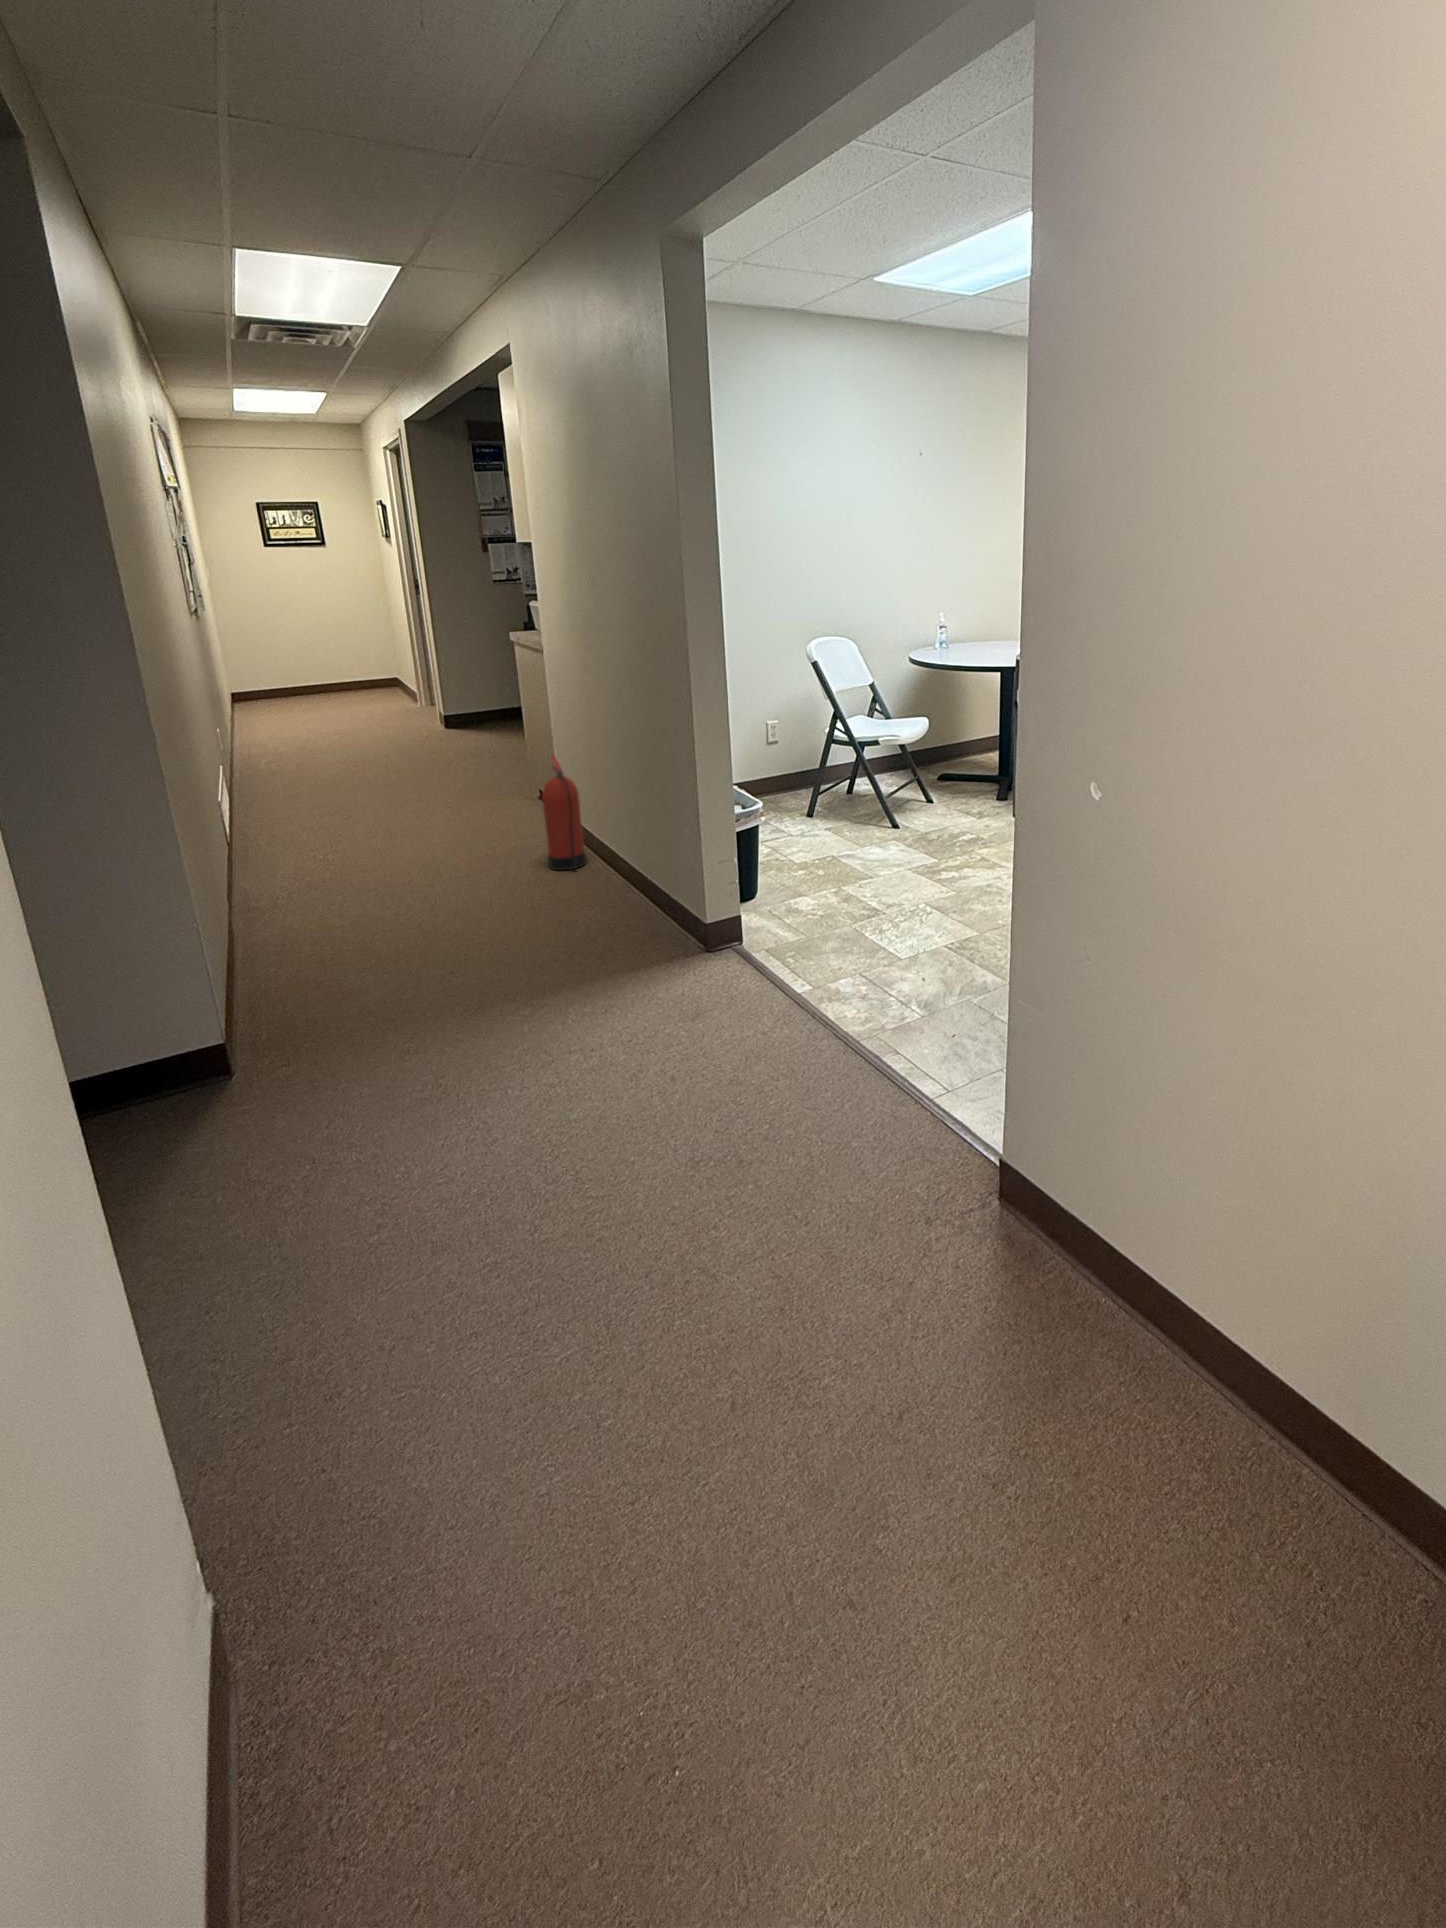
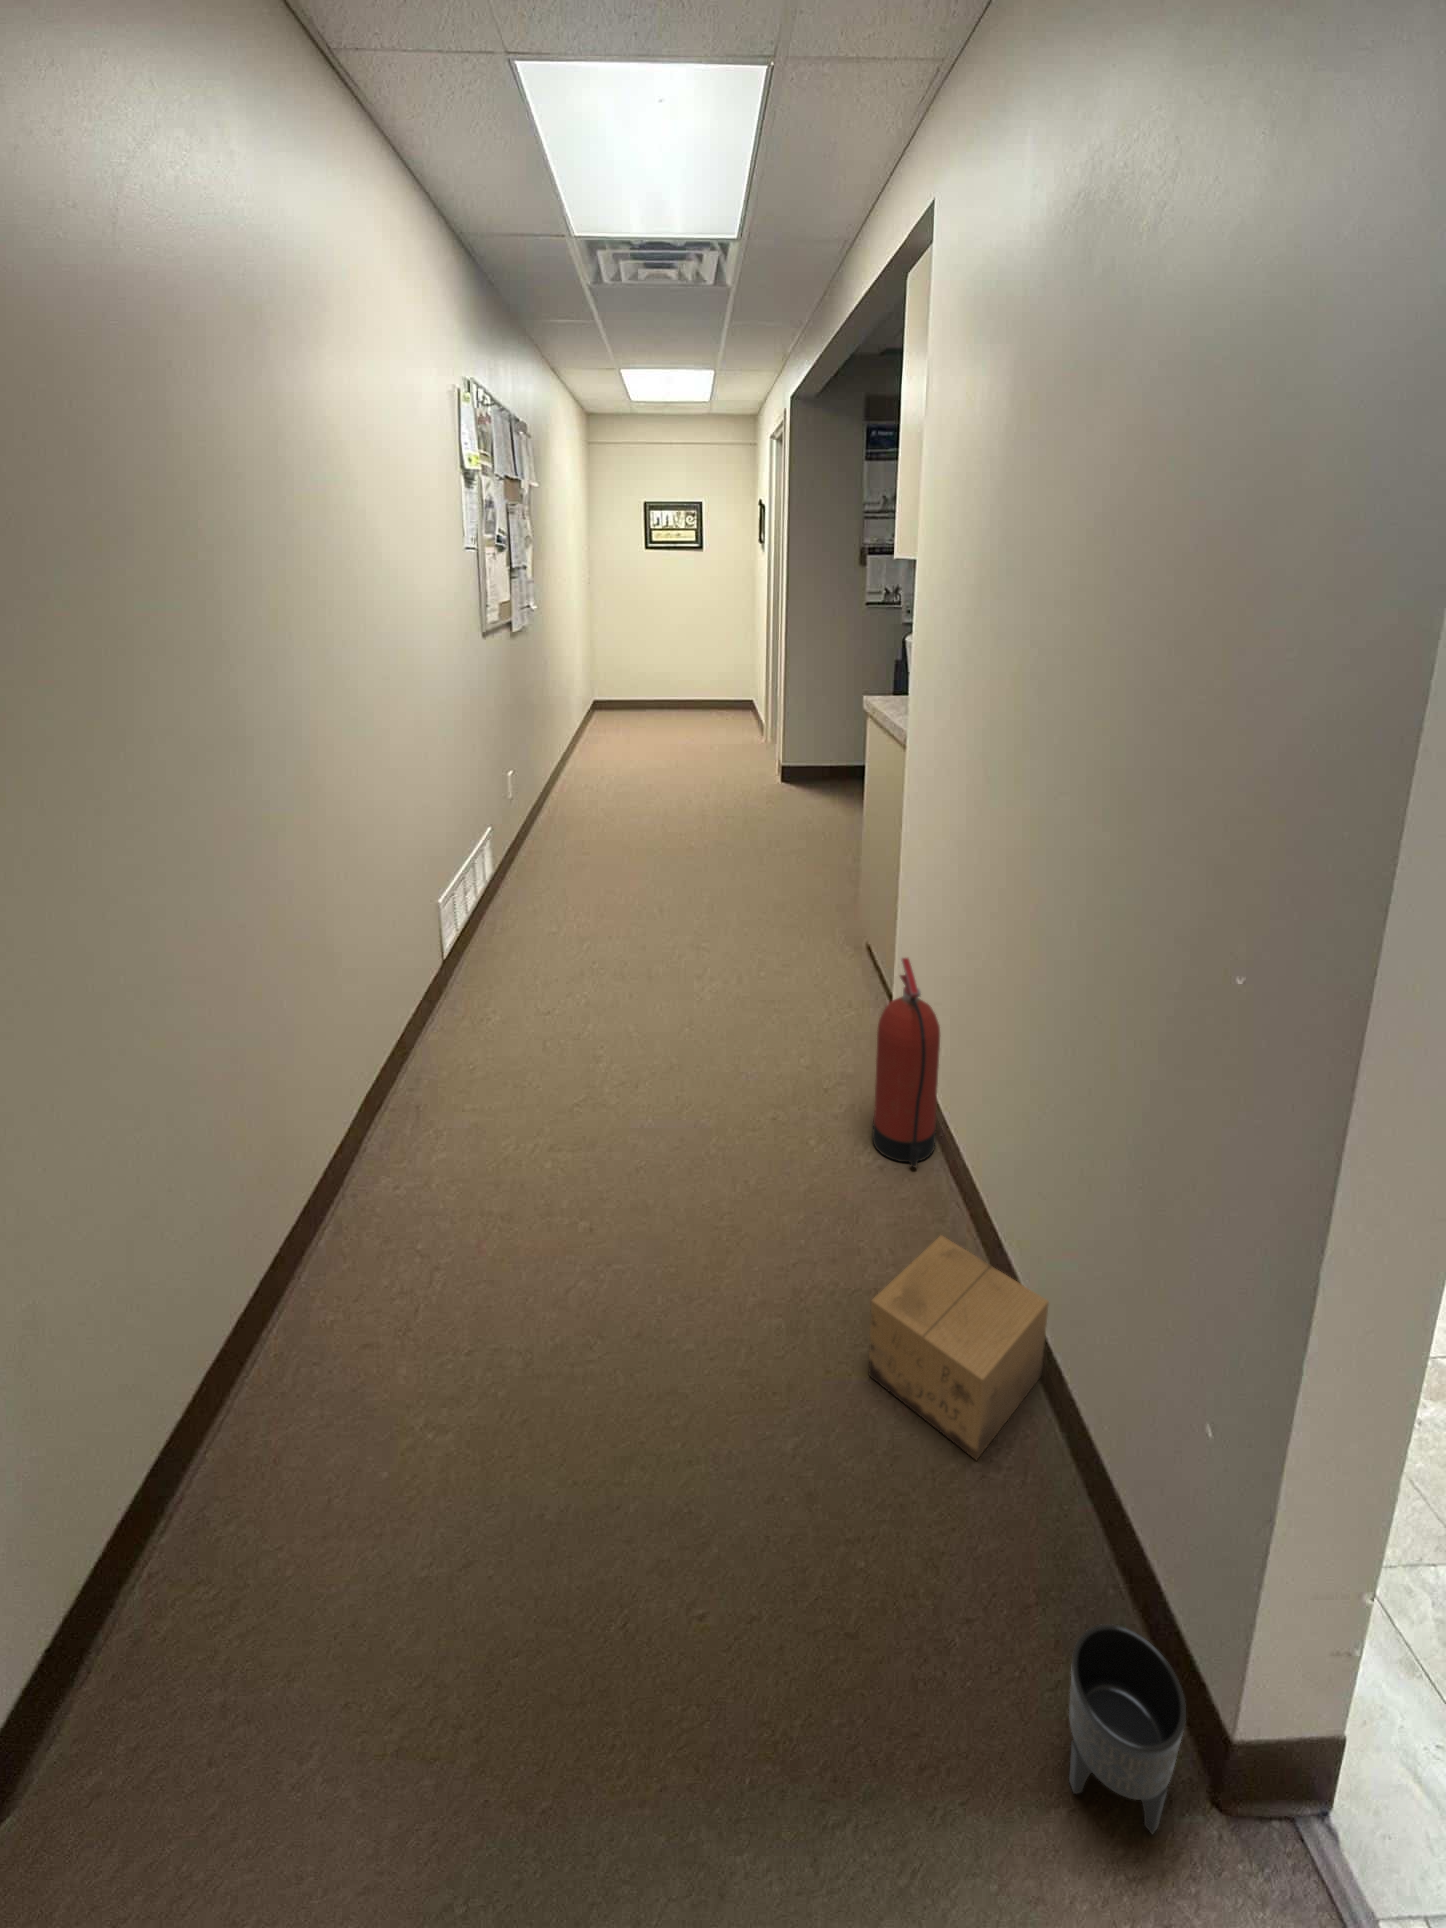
cardboard box: none [556,863,643,933] -> present [869,1236,1049,1460]
planter: none [645,917,684,978] -> present [1069,1624,1186,1834]

